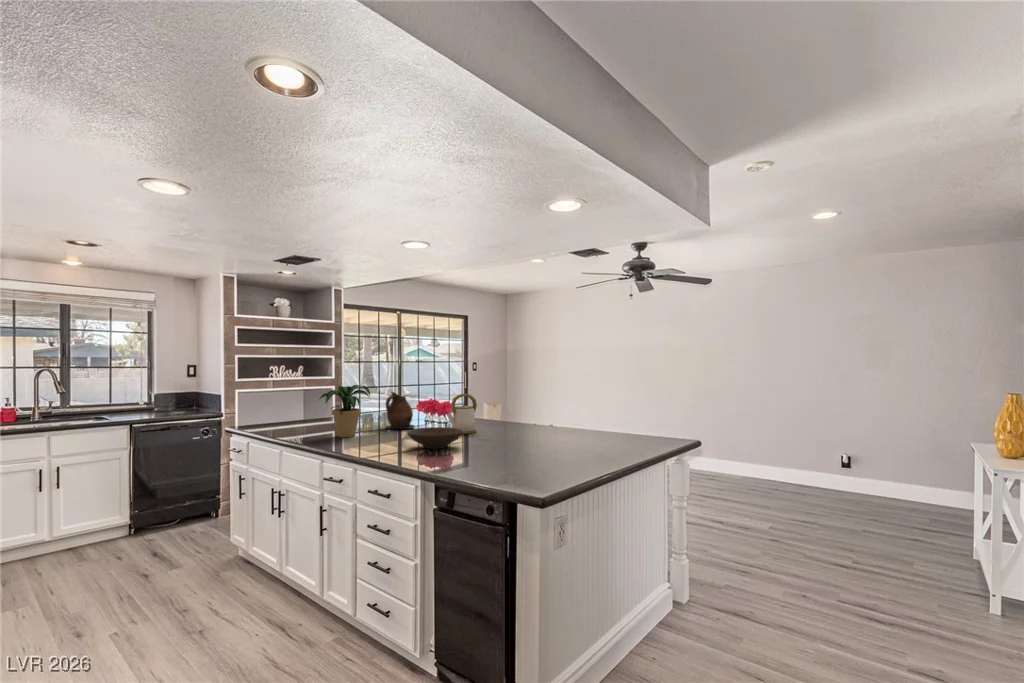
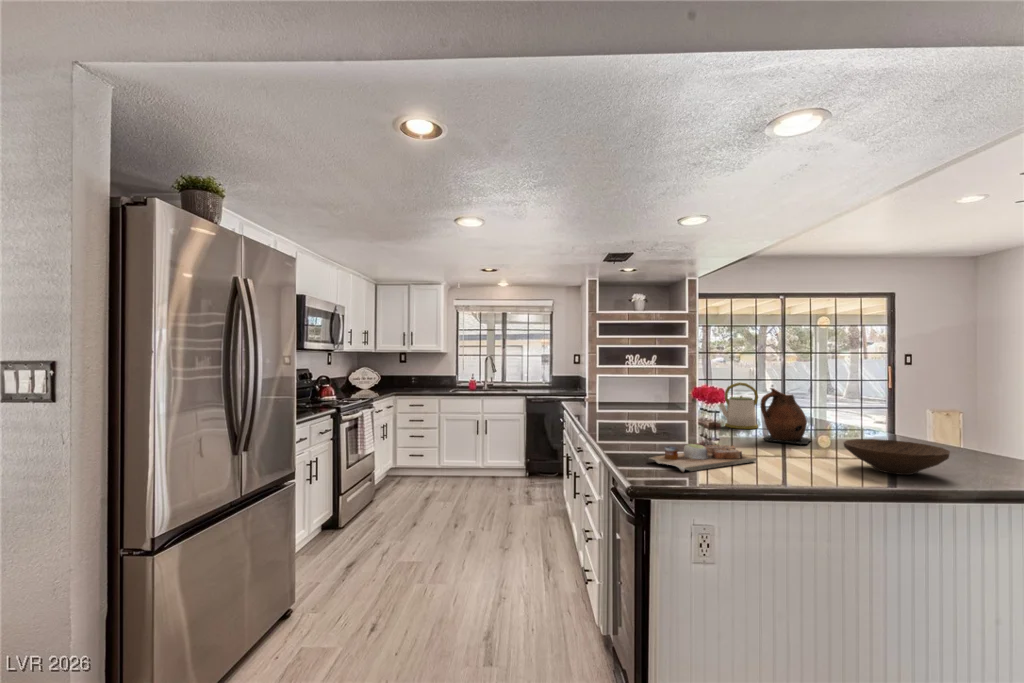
potted plant: present [319,385,370,437] -> none [594,369,644,417]
ceramic pitcher: present [386,392,414,429] -> present [760,388,812,444]
wooden bowl: present [408,427,463,449] -> present [844,439,950,475]
cutting board: none [491,448,546,477] -> present [648,444,757,472]

